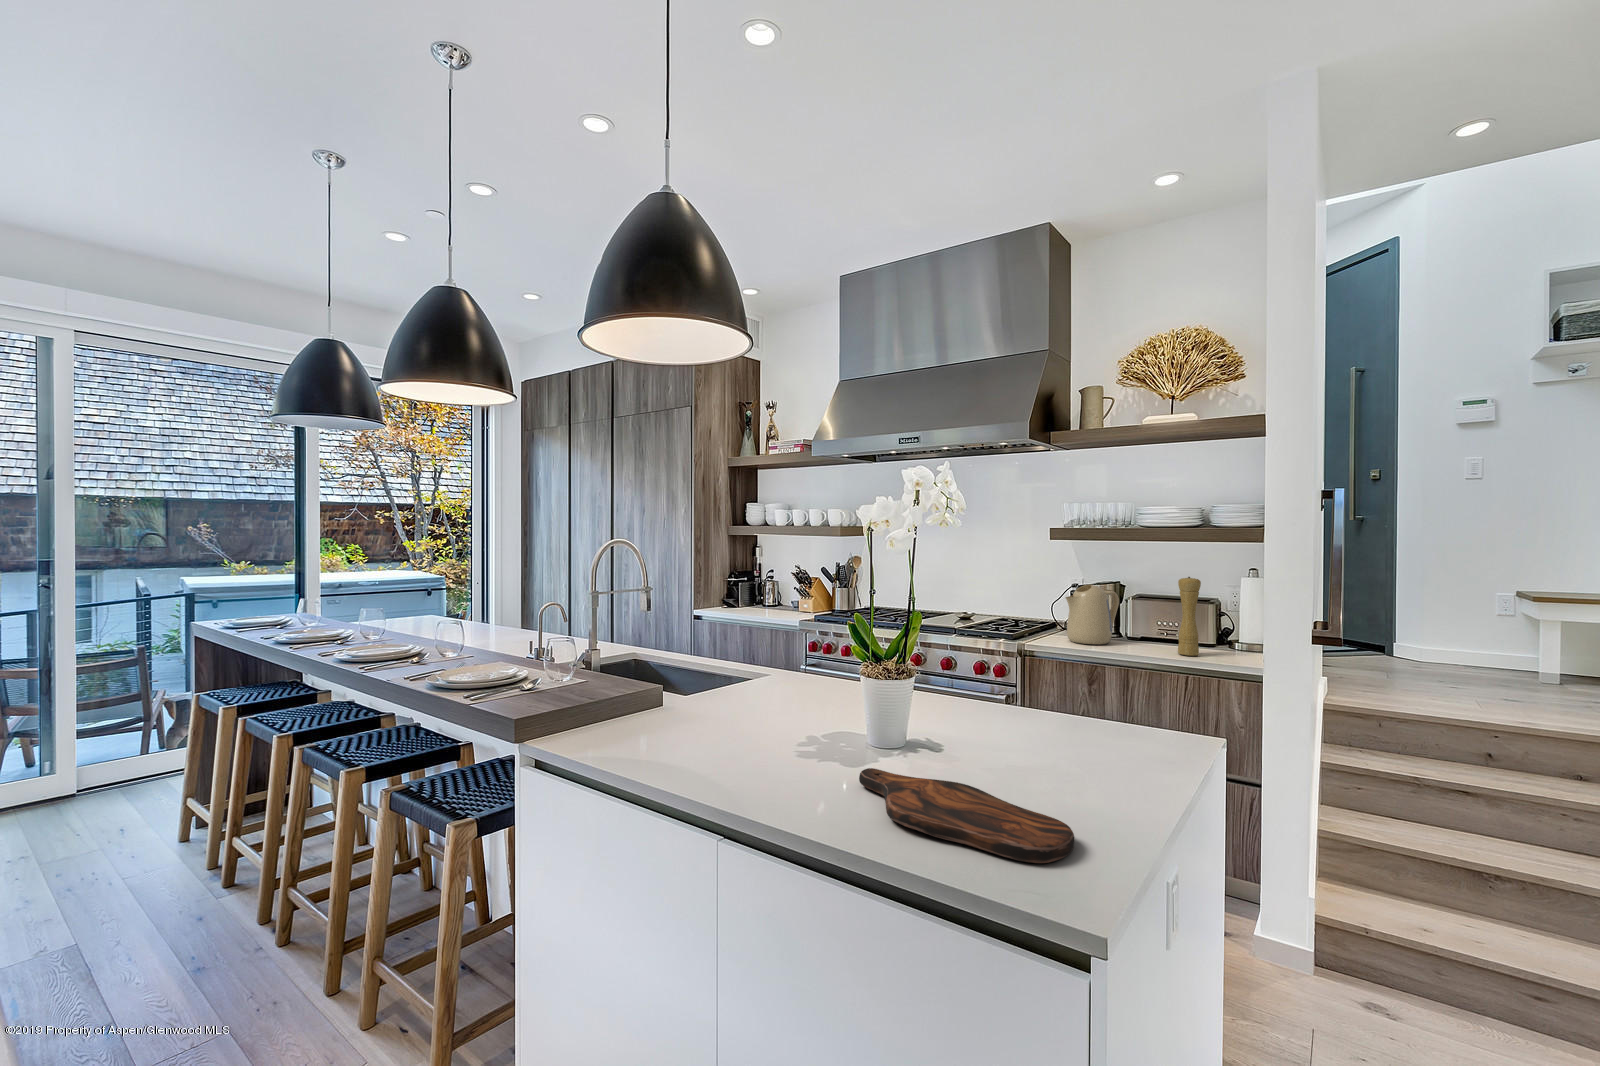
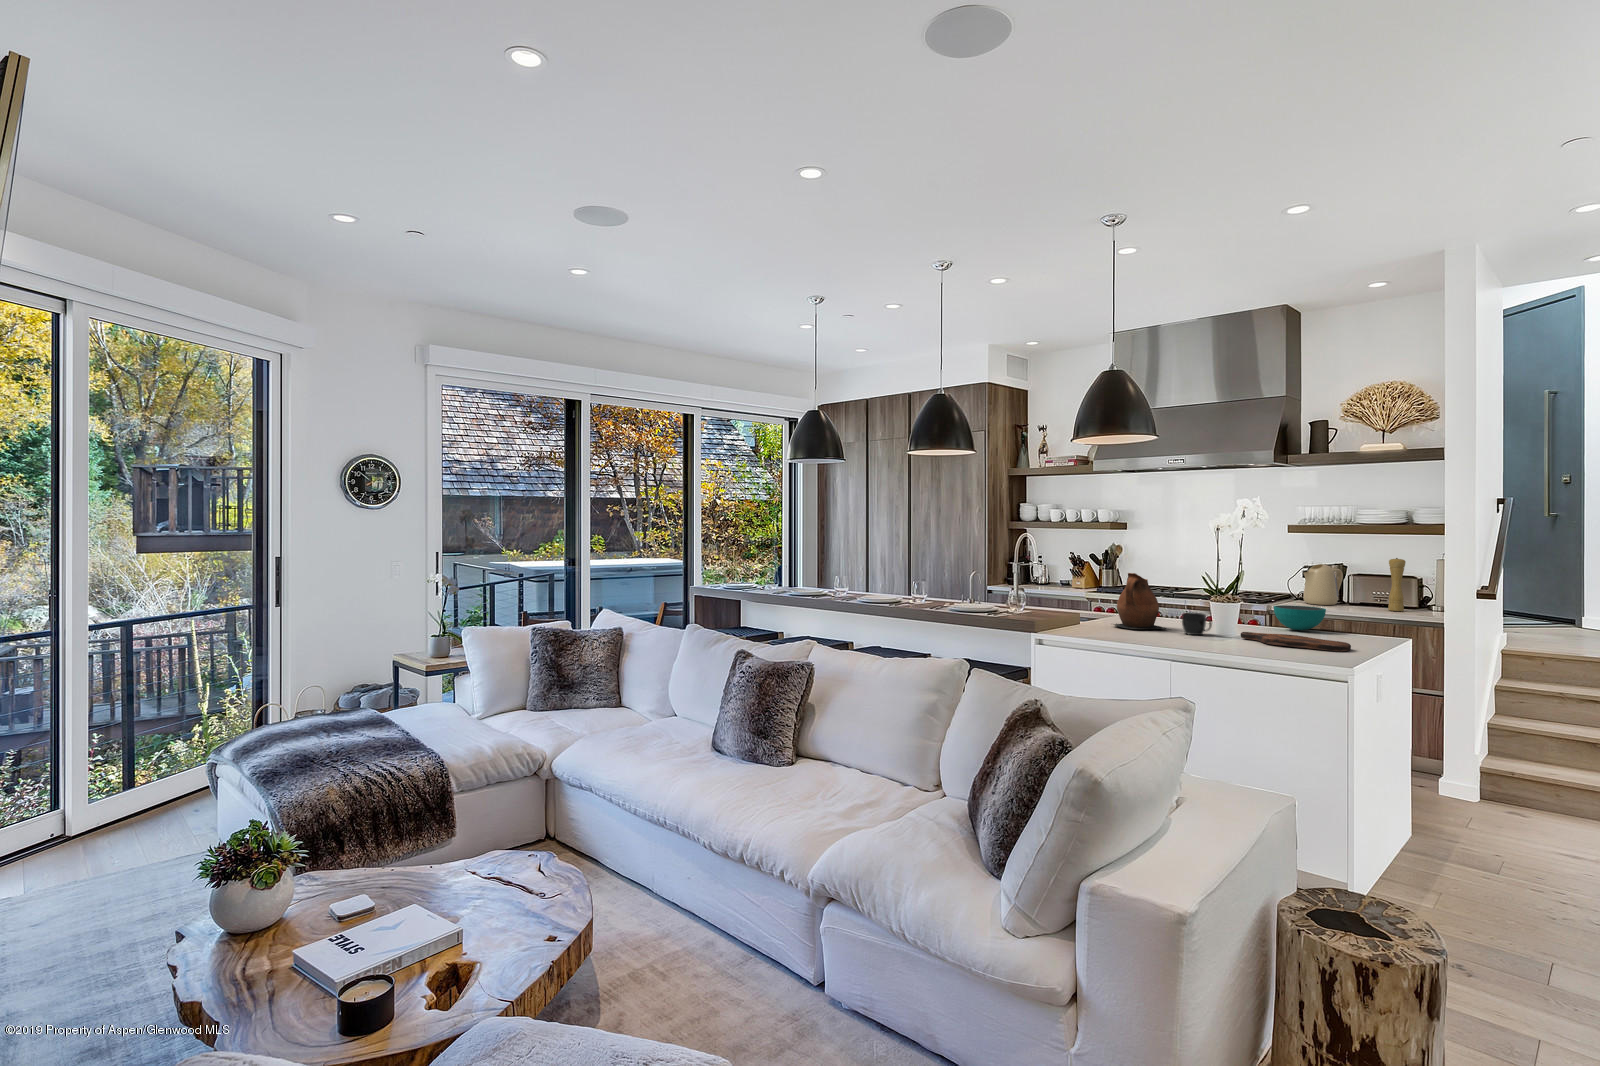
ceramic pitcher: none [654,626,753,748] -> present [1114,573,1166,629]
bowl: none [965,681,1057,736] -> present [1273,605,1326,630]
mug: none [758,714,811,770] -> present [1182,613,1212,635]

